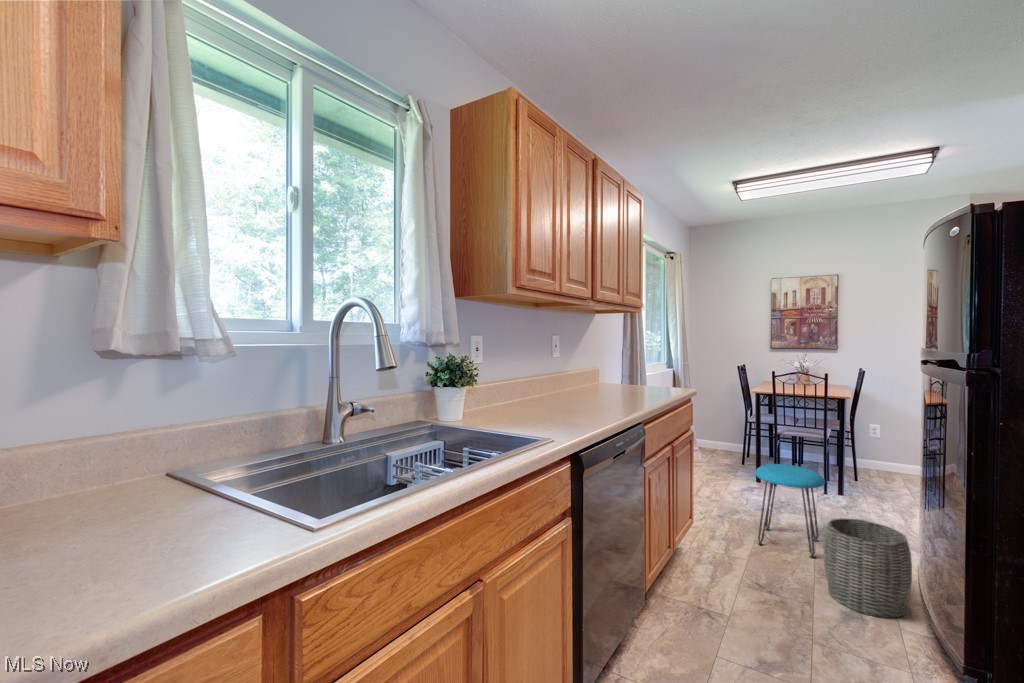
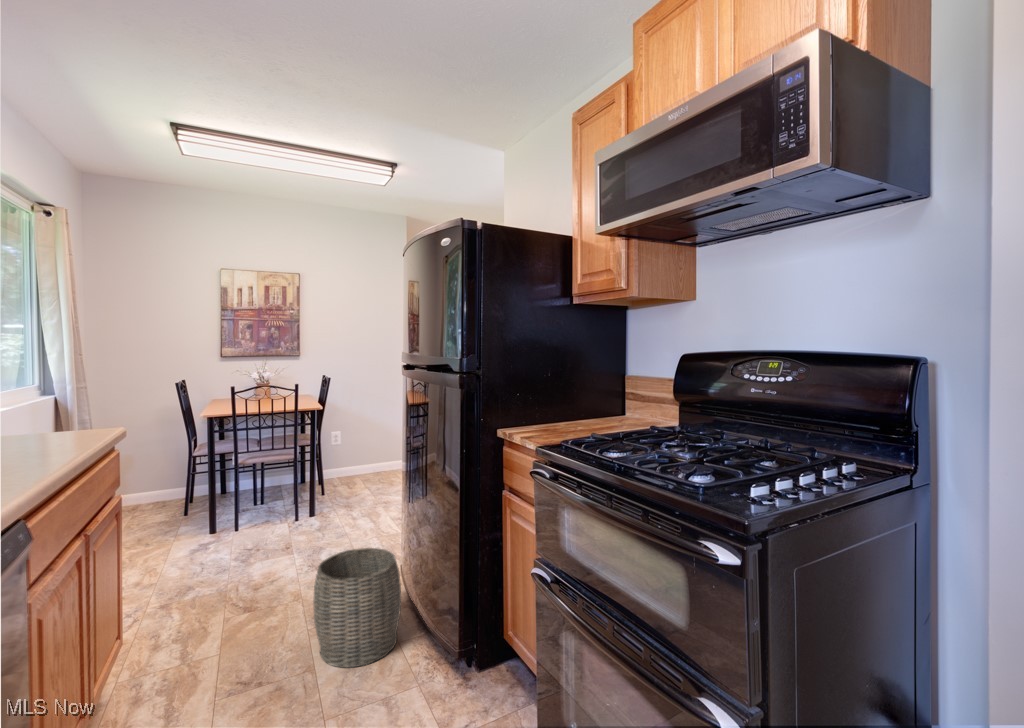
stool: present [755,464,825,558] -> none [216,503,305,630]

